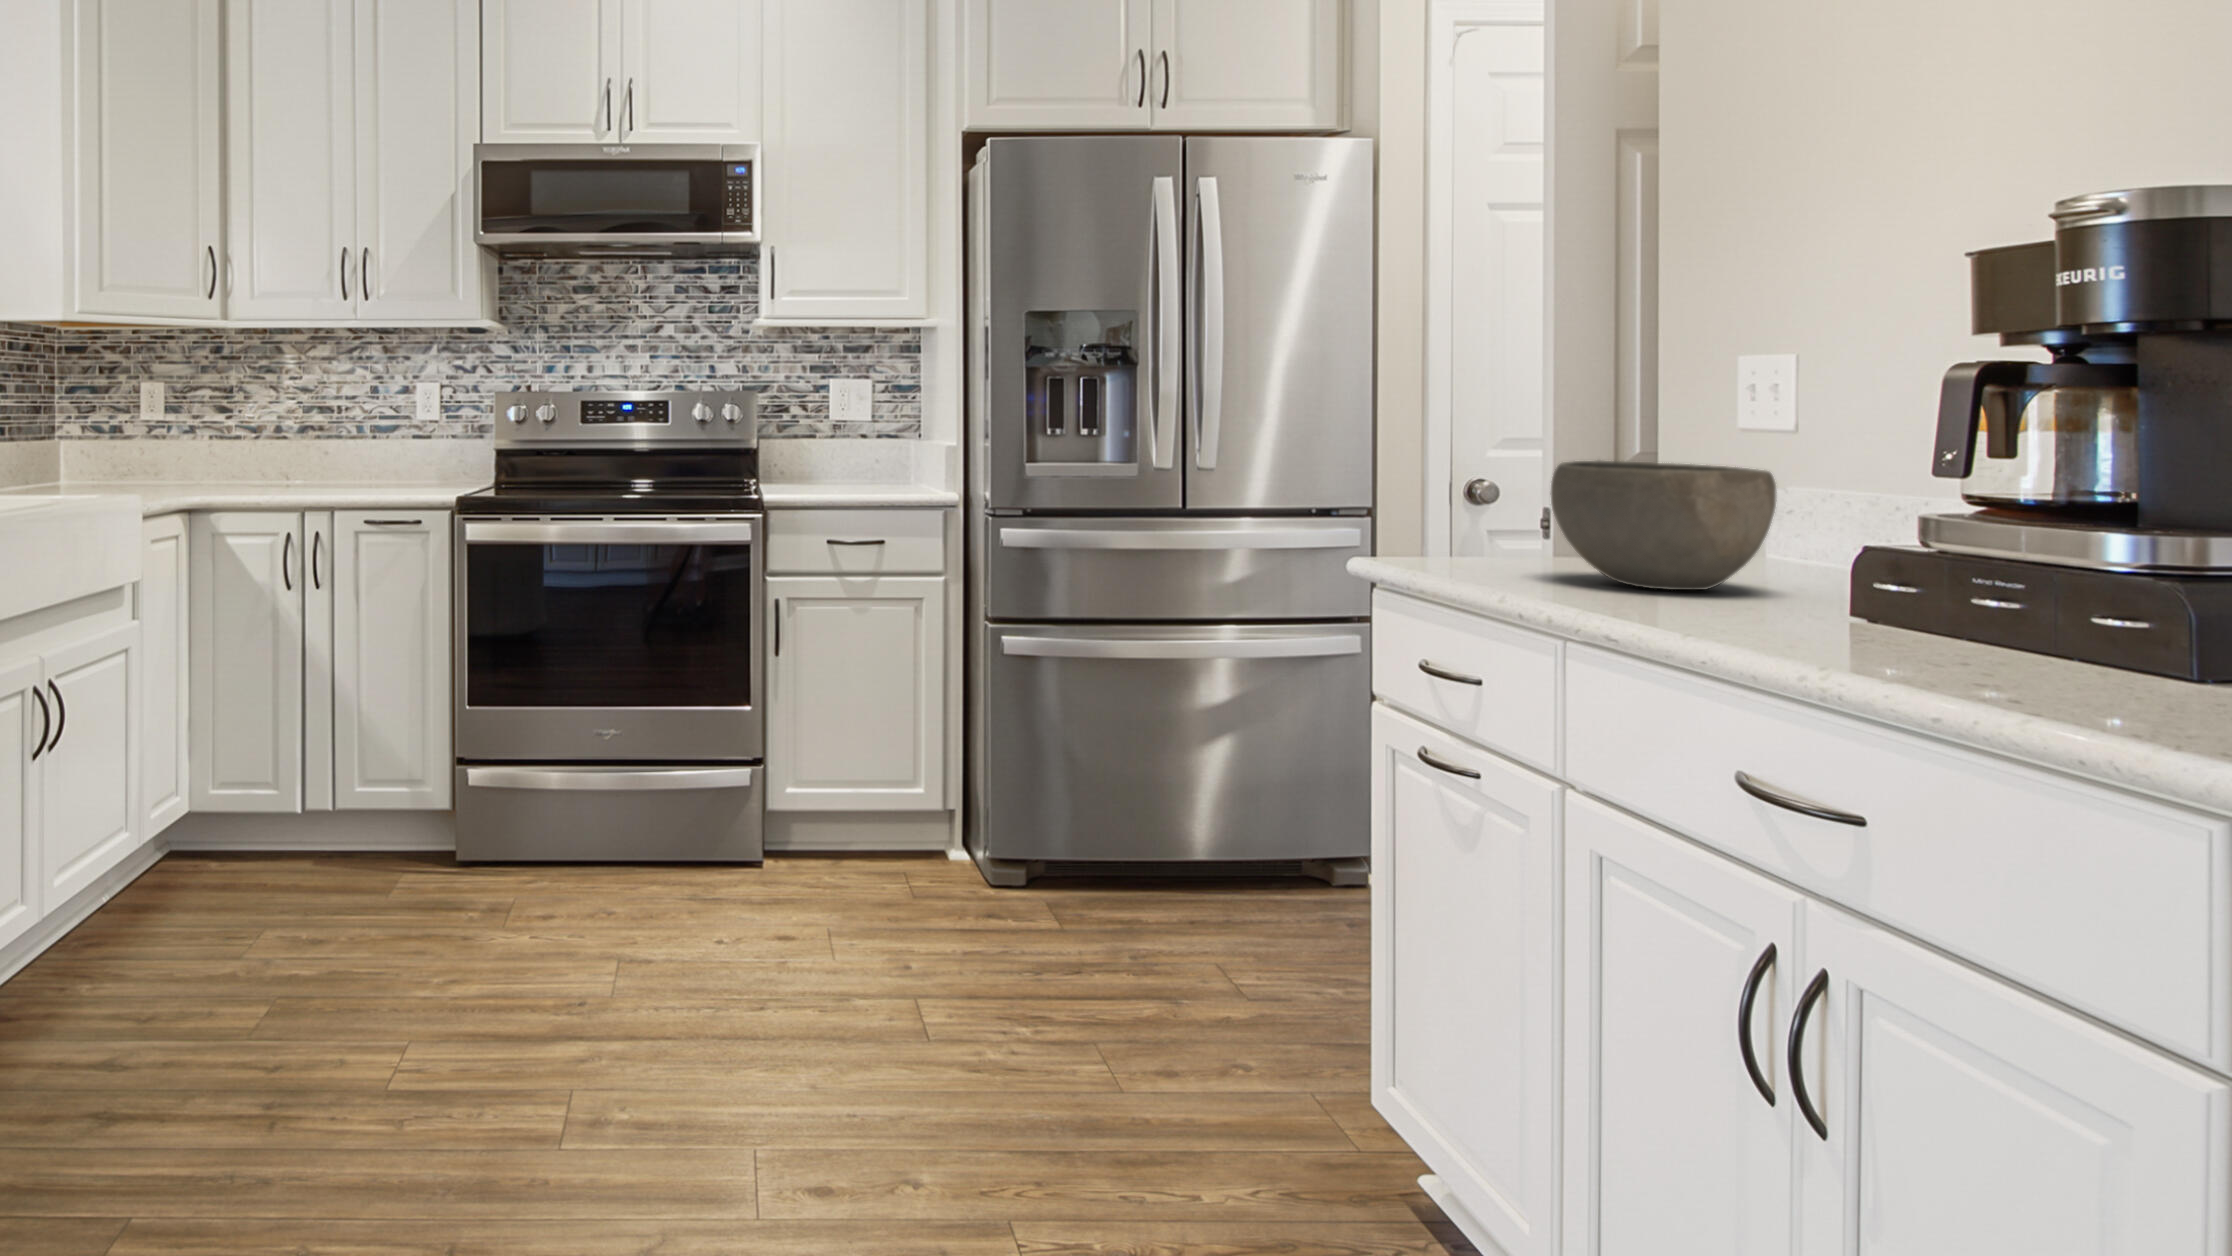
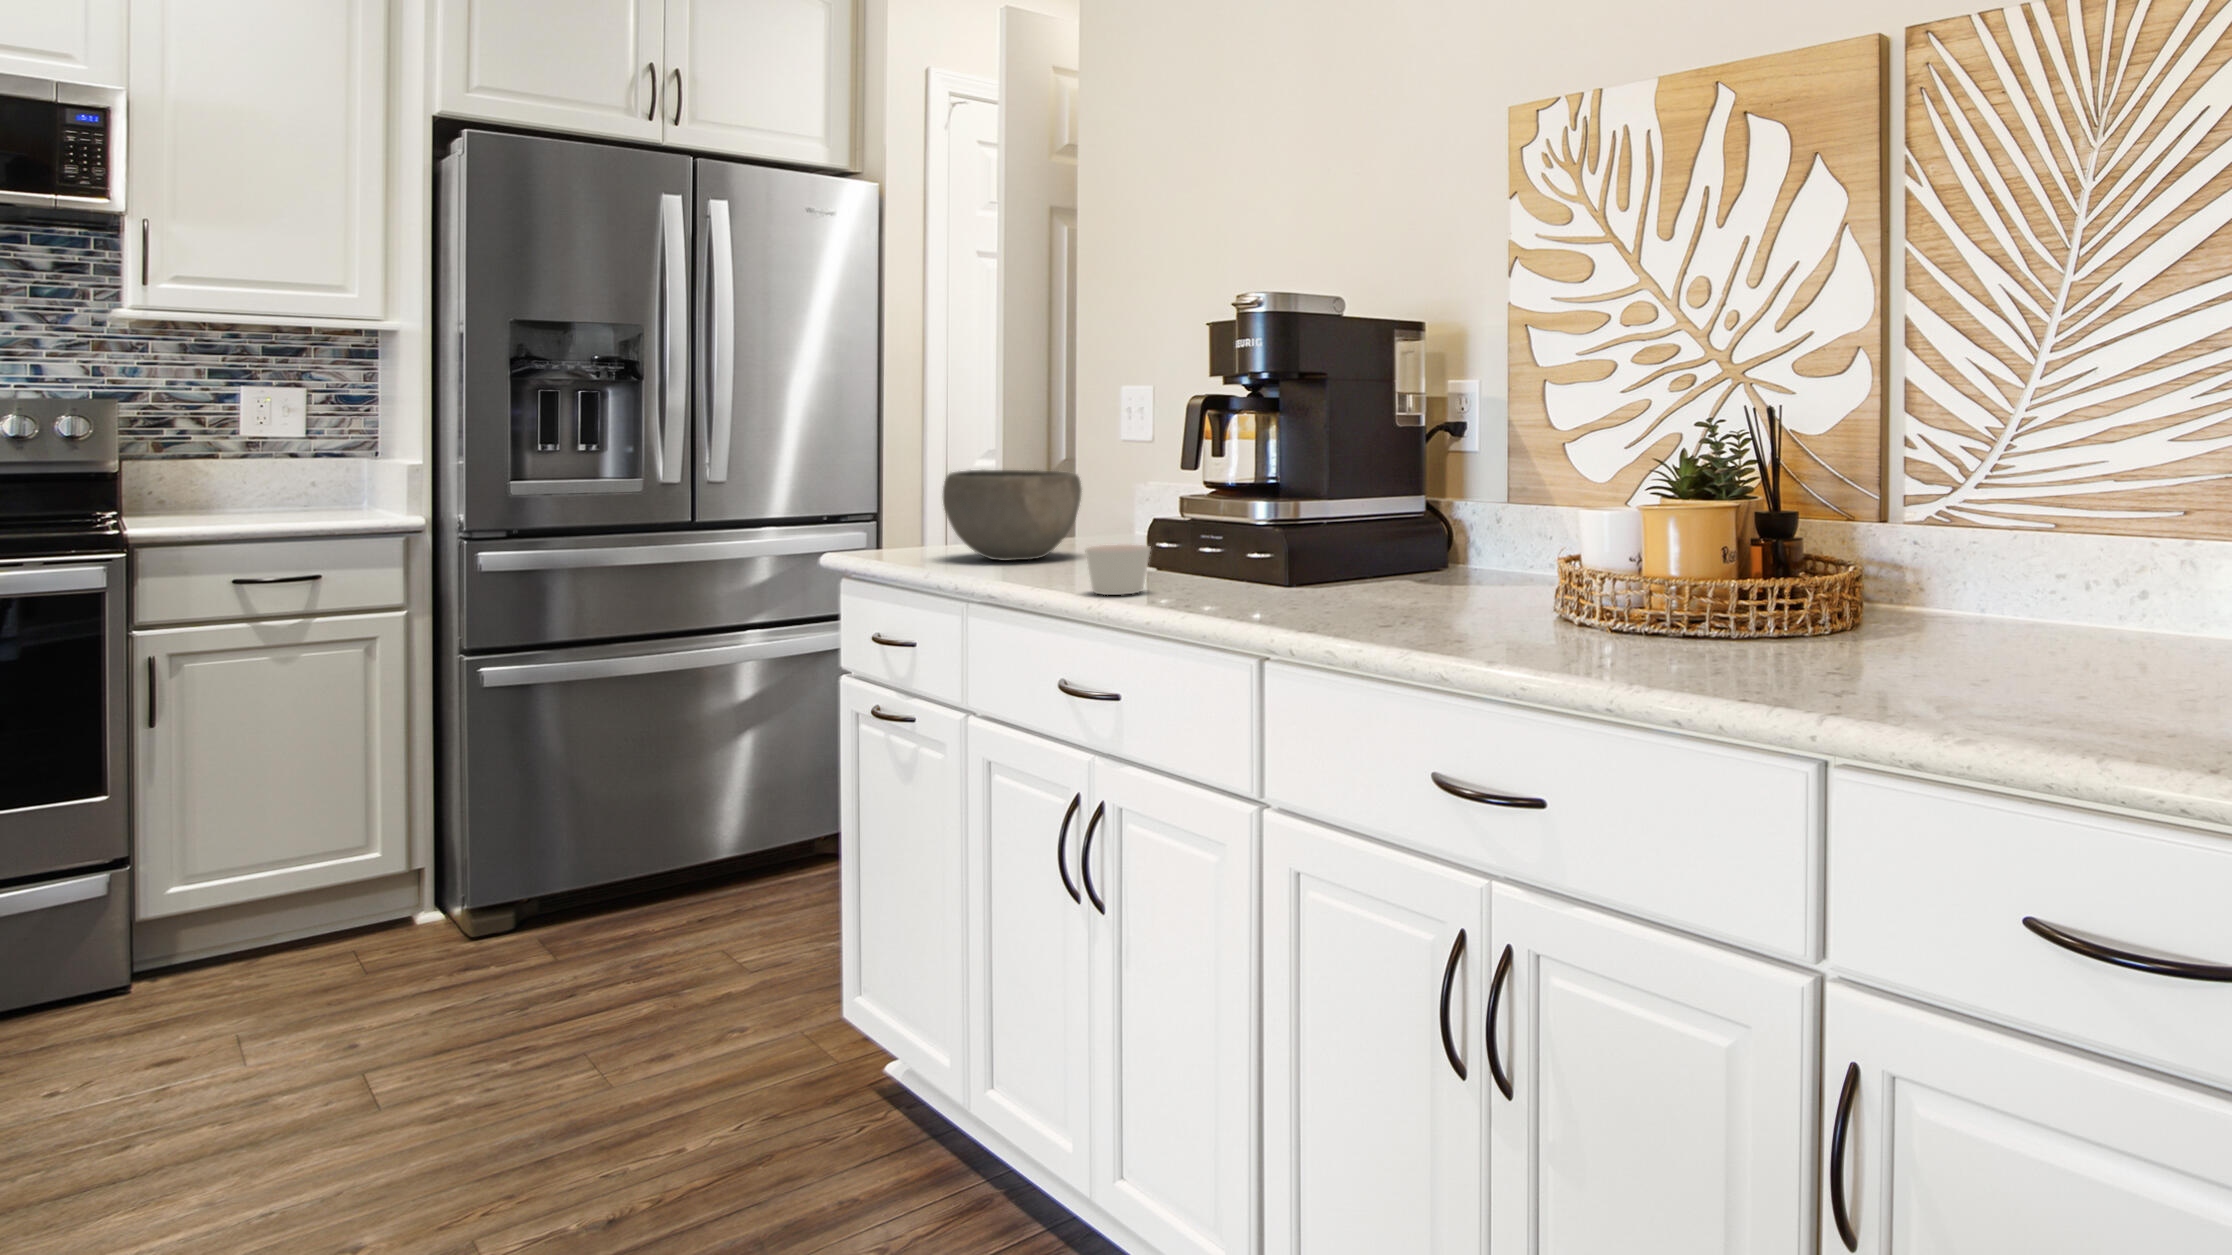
candle: none [1904,586,2052,675] -> present [1085,544,1150,595]

